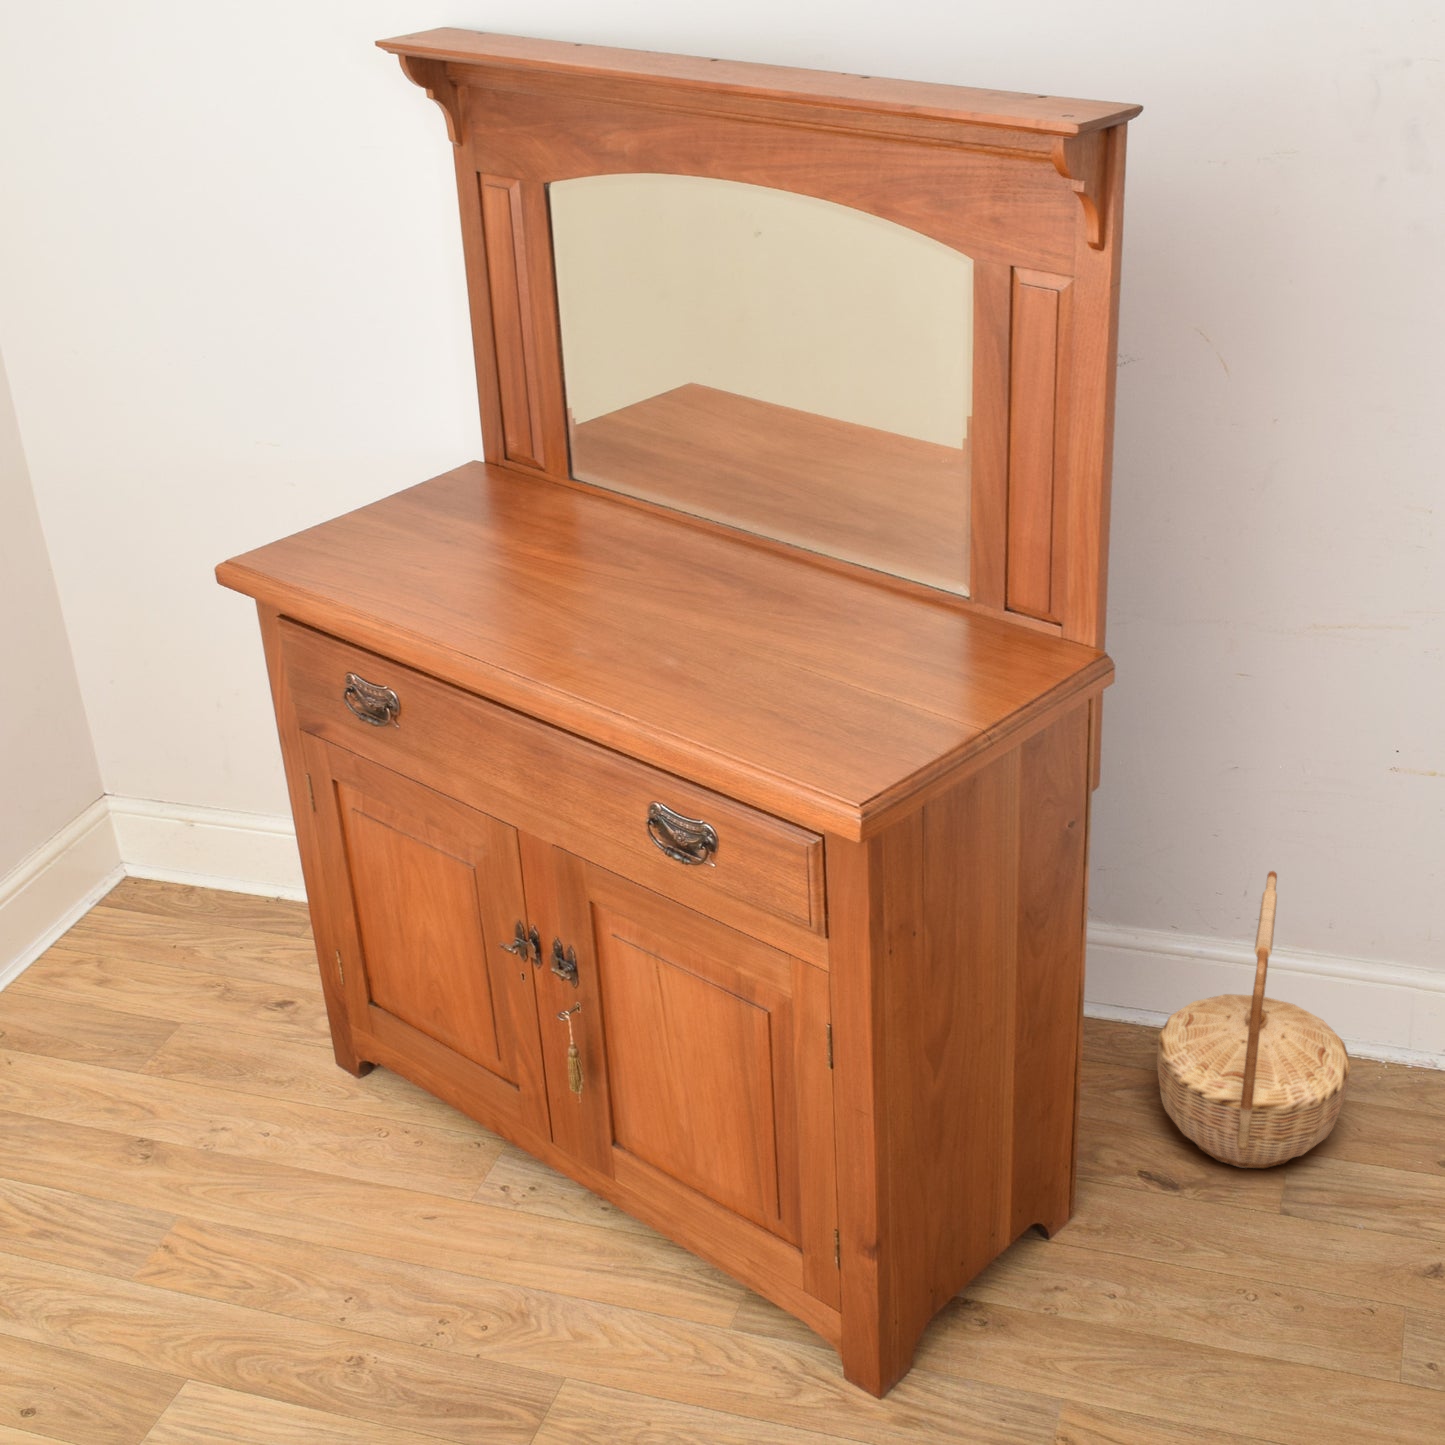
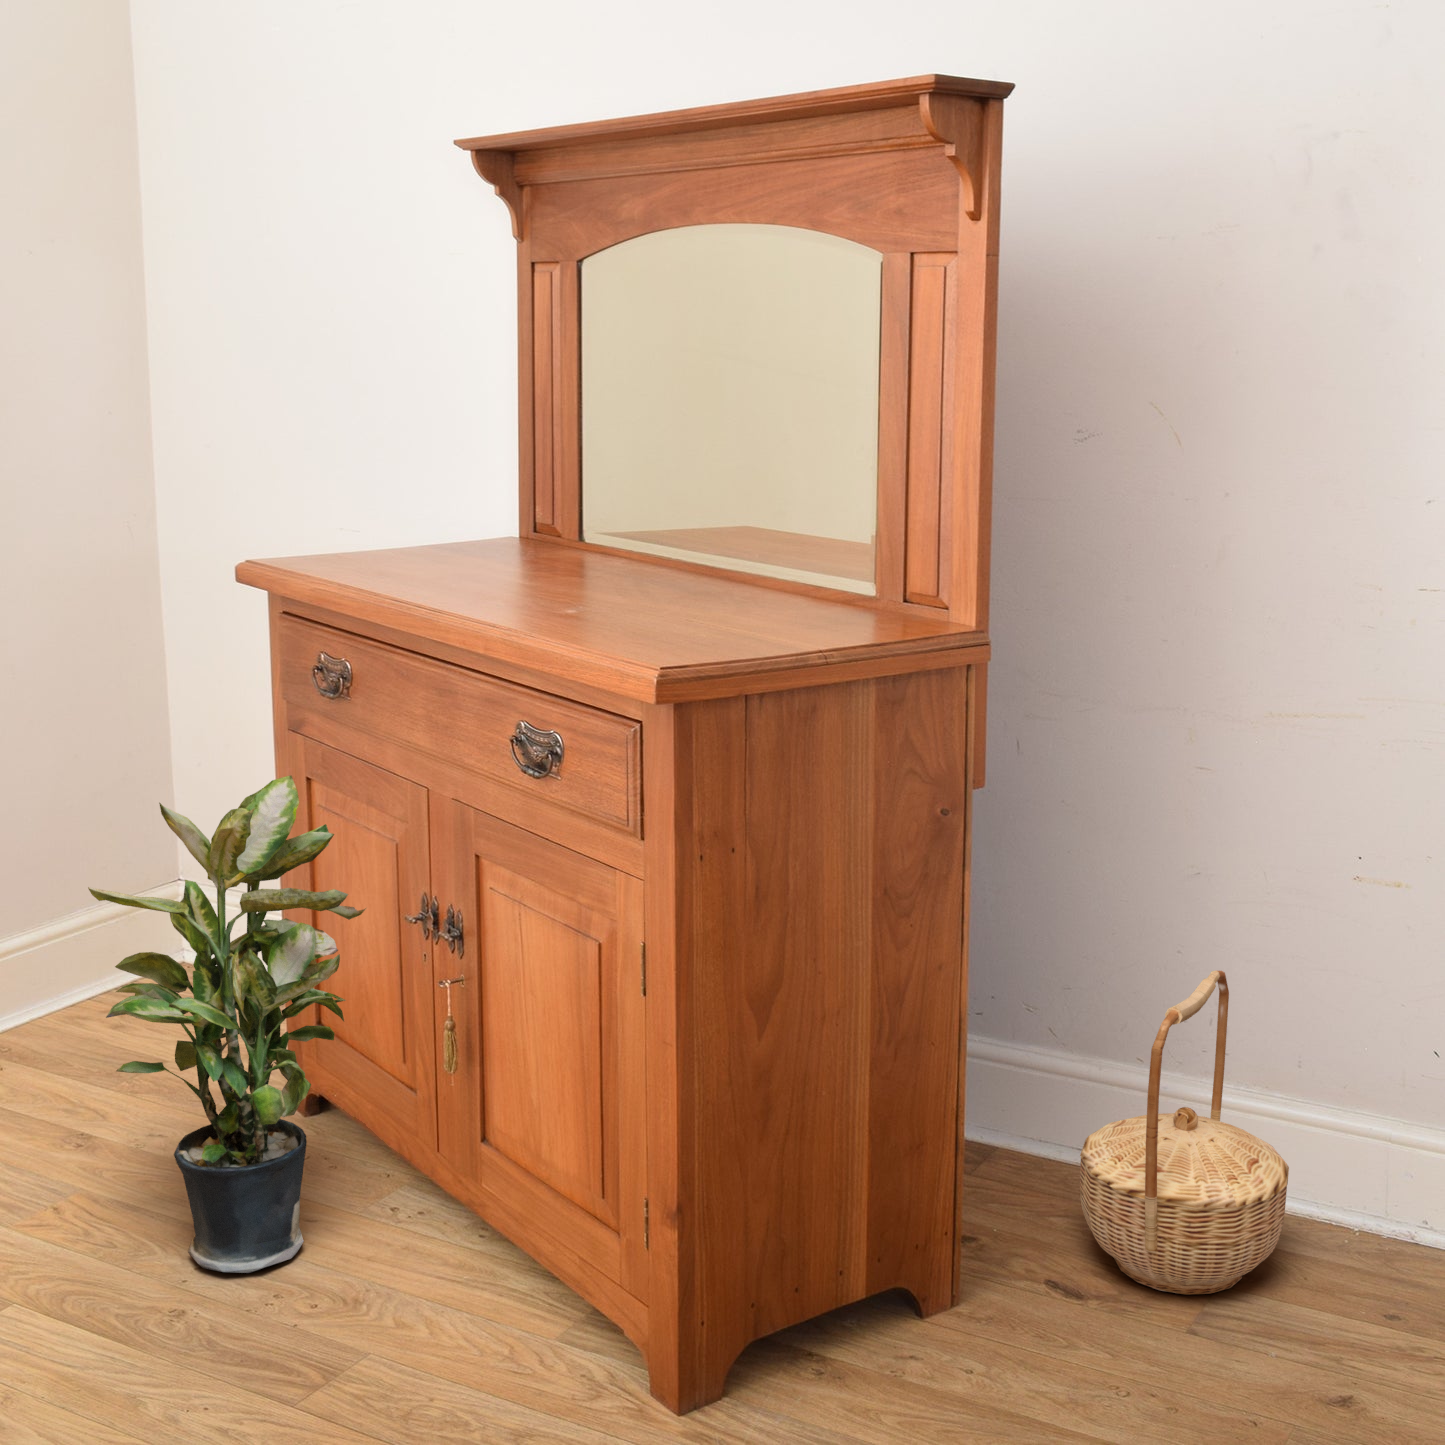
potted plant: none [186,843,470,1306] -> present [88,775,366,1273]

